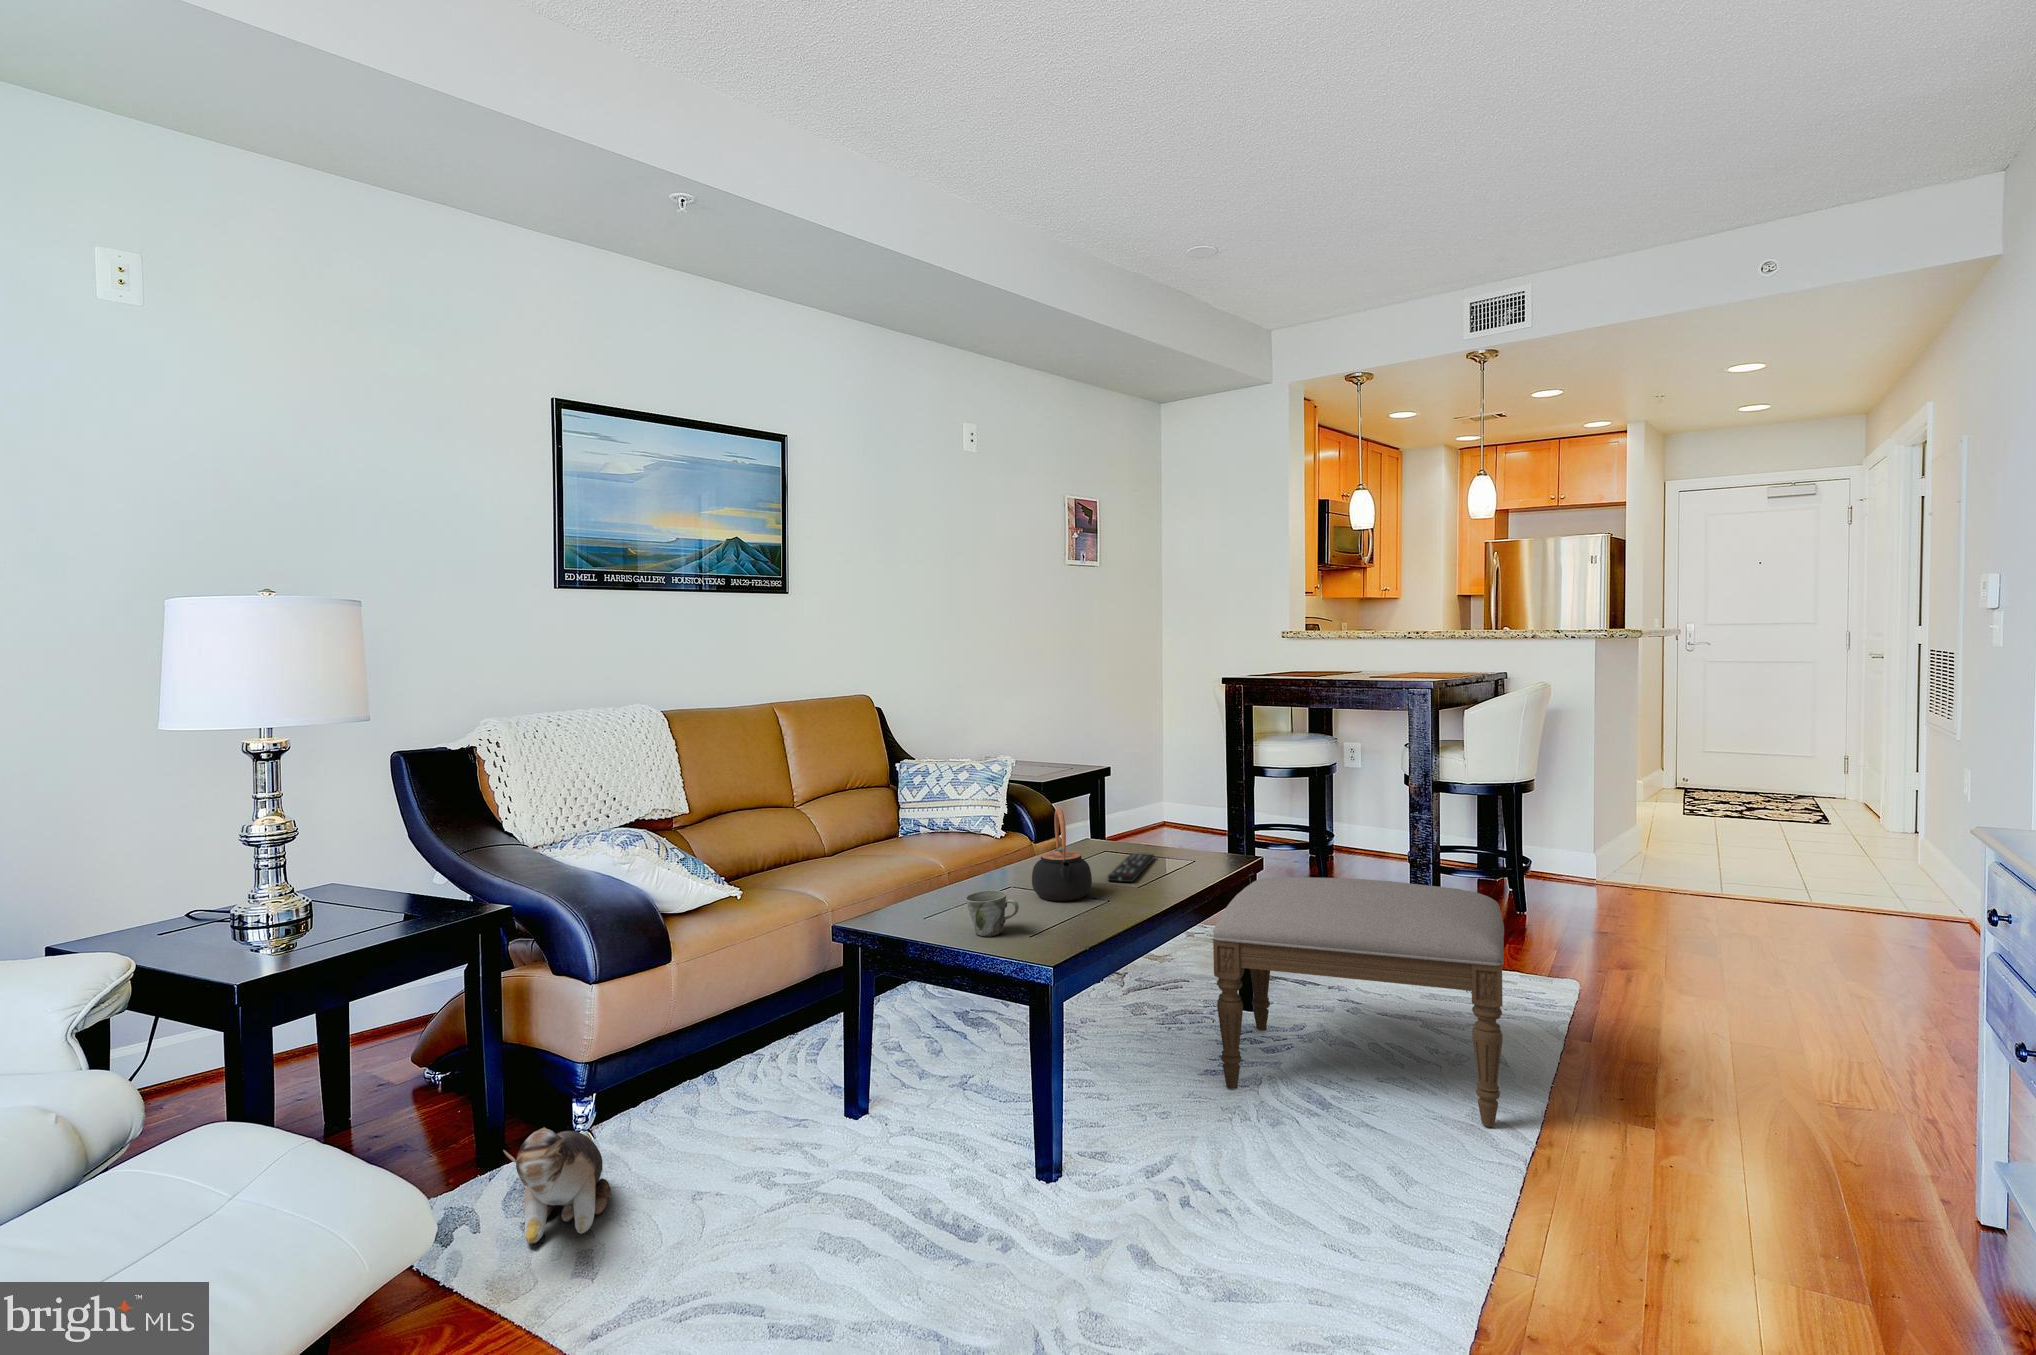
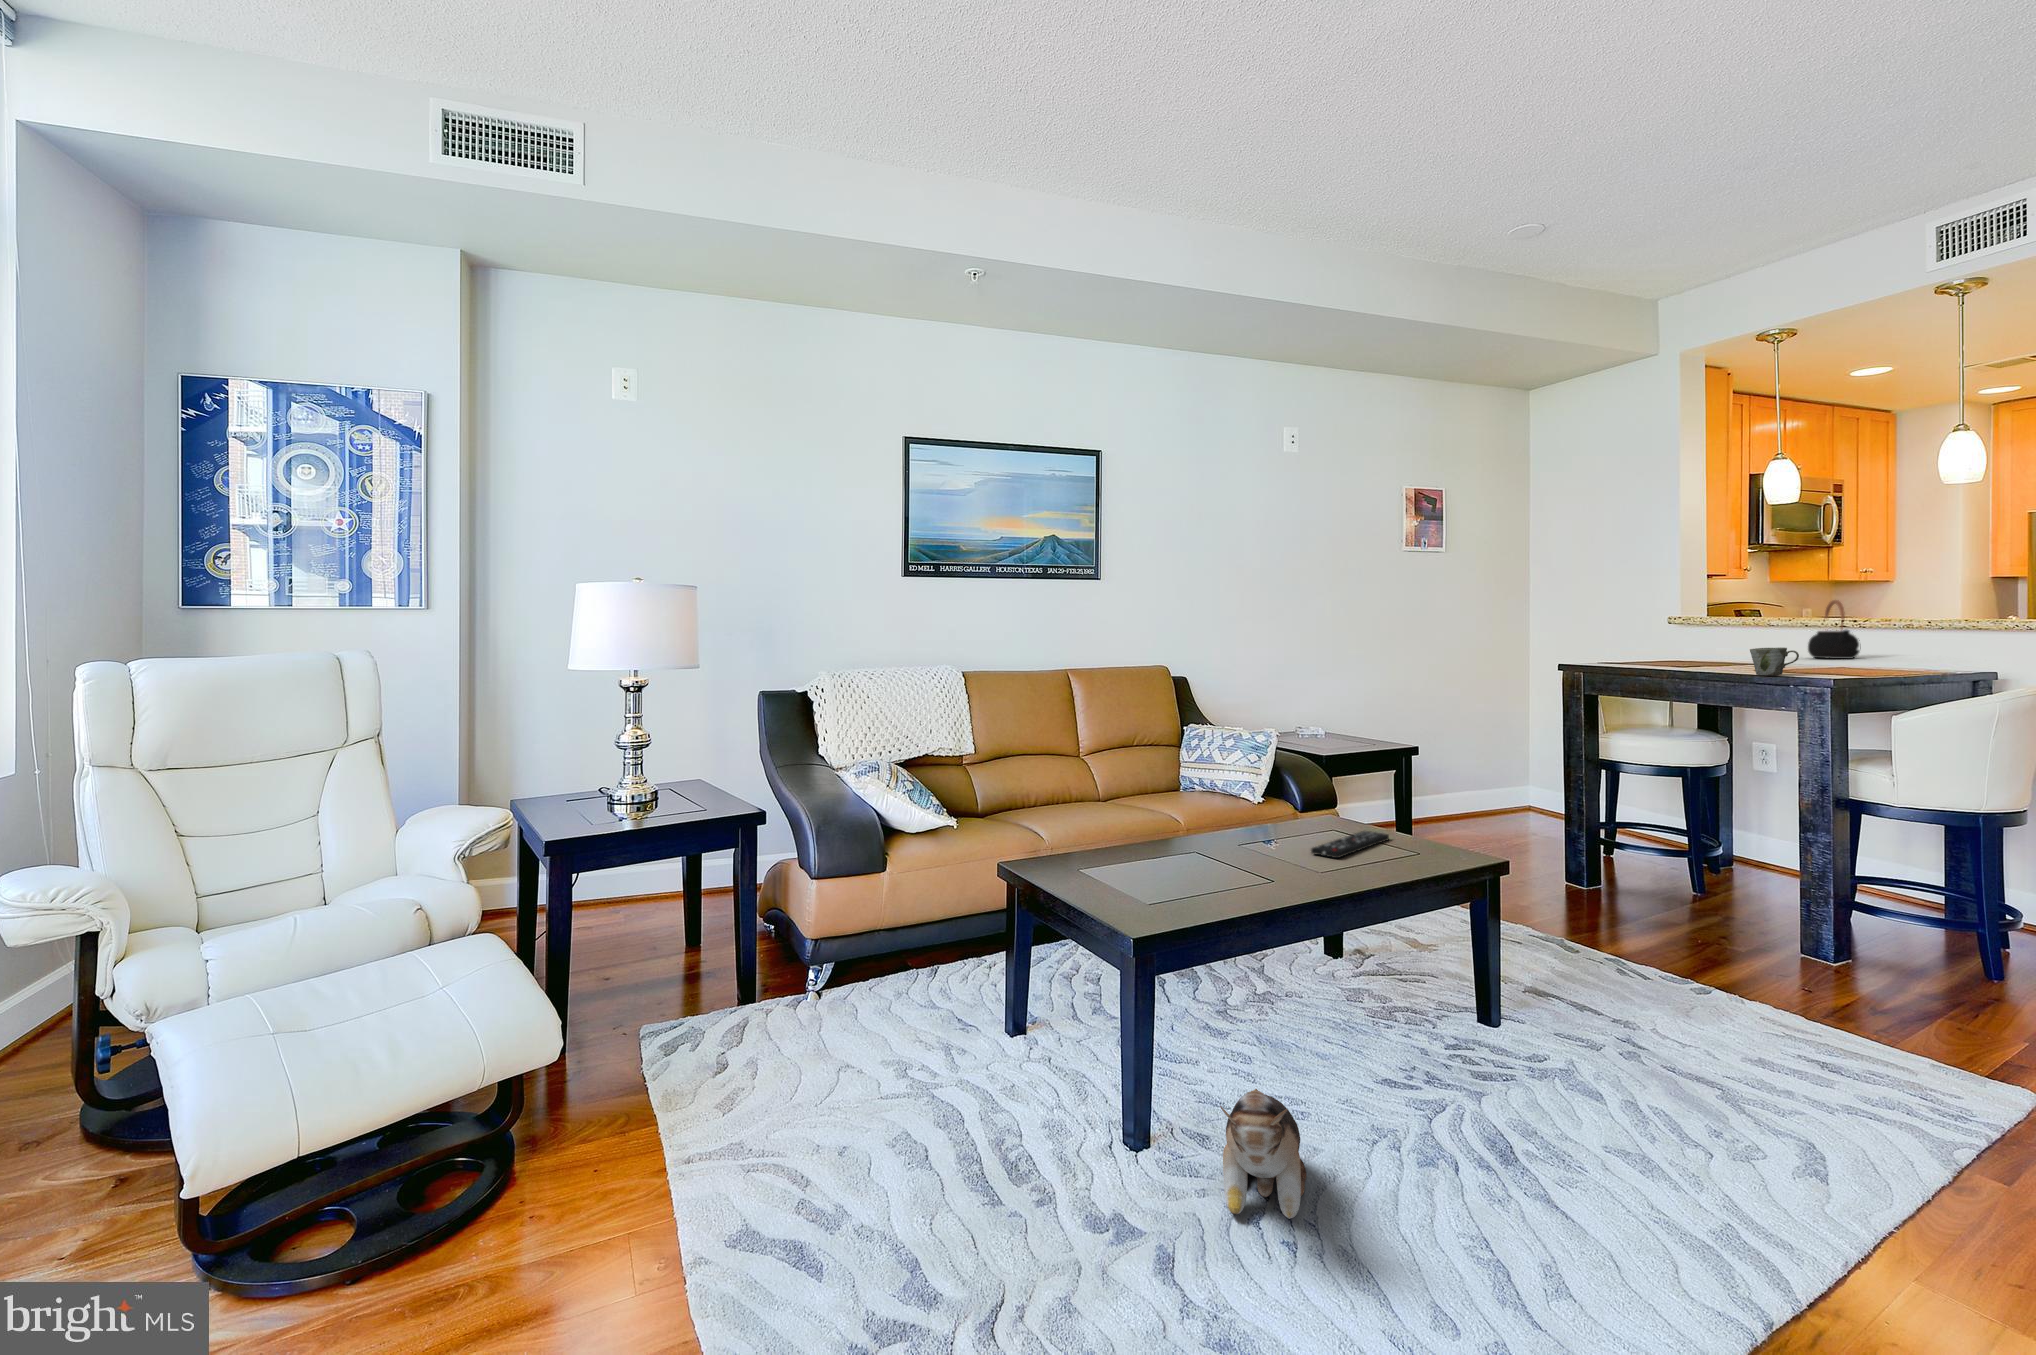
teapot: present [1032,808,1092,901] -> present [1808,600,1861,659]
ottoman: present [1213,877,1504,1127] -> none [1387,874,1830,1242]
mug: present [966,890,1019,937] -> present [1750,647,1799,676]
plush toy: present [503,1127,611,1244] -> present [1220,1089,1306,1219]

